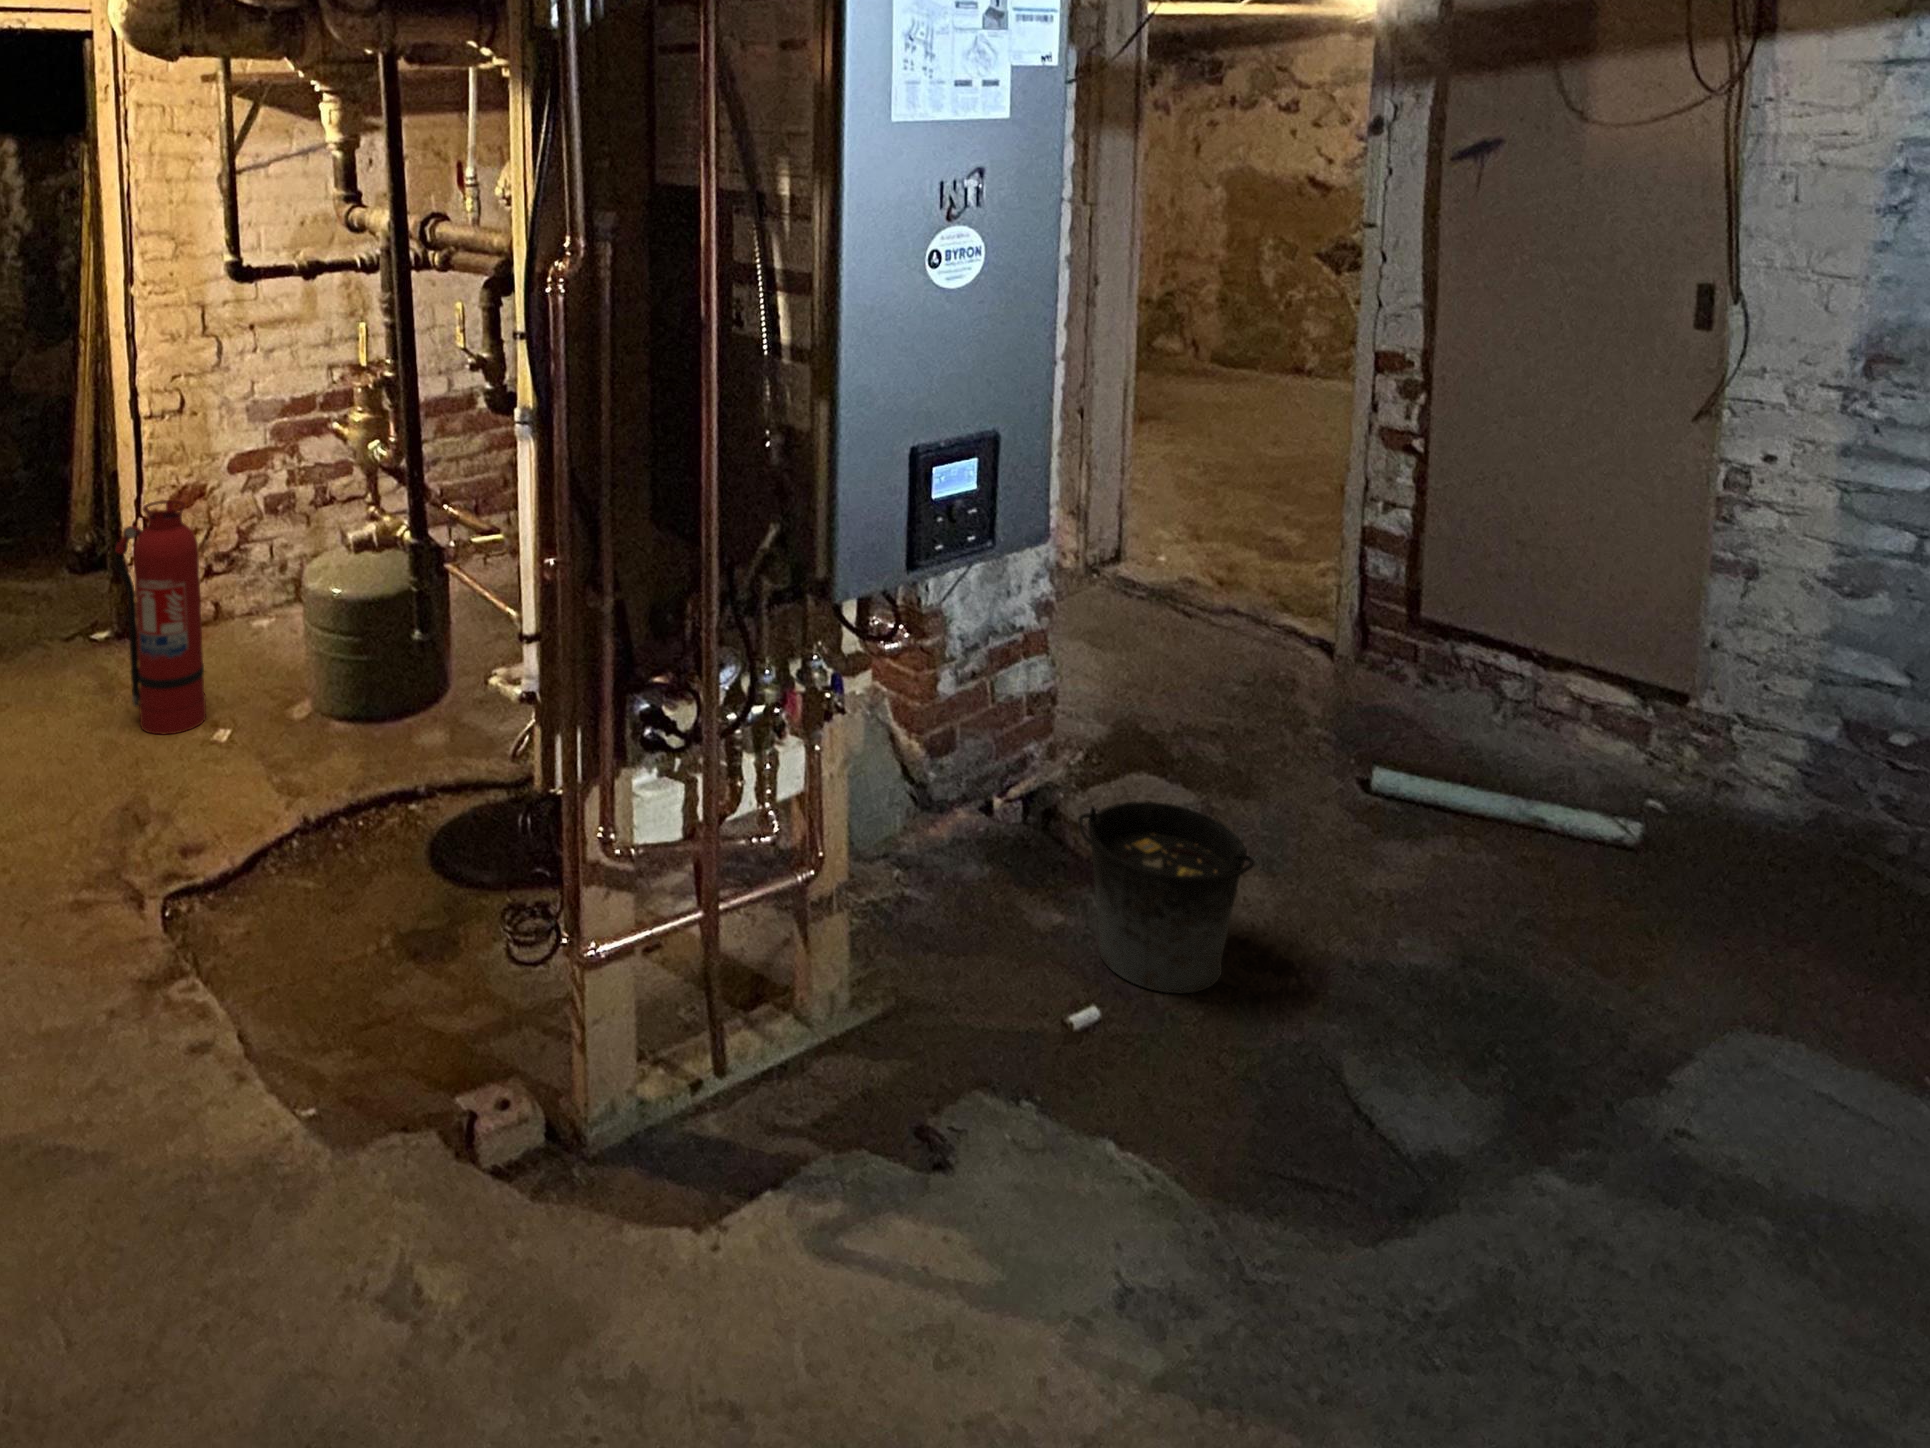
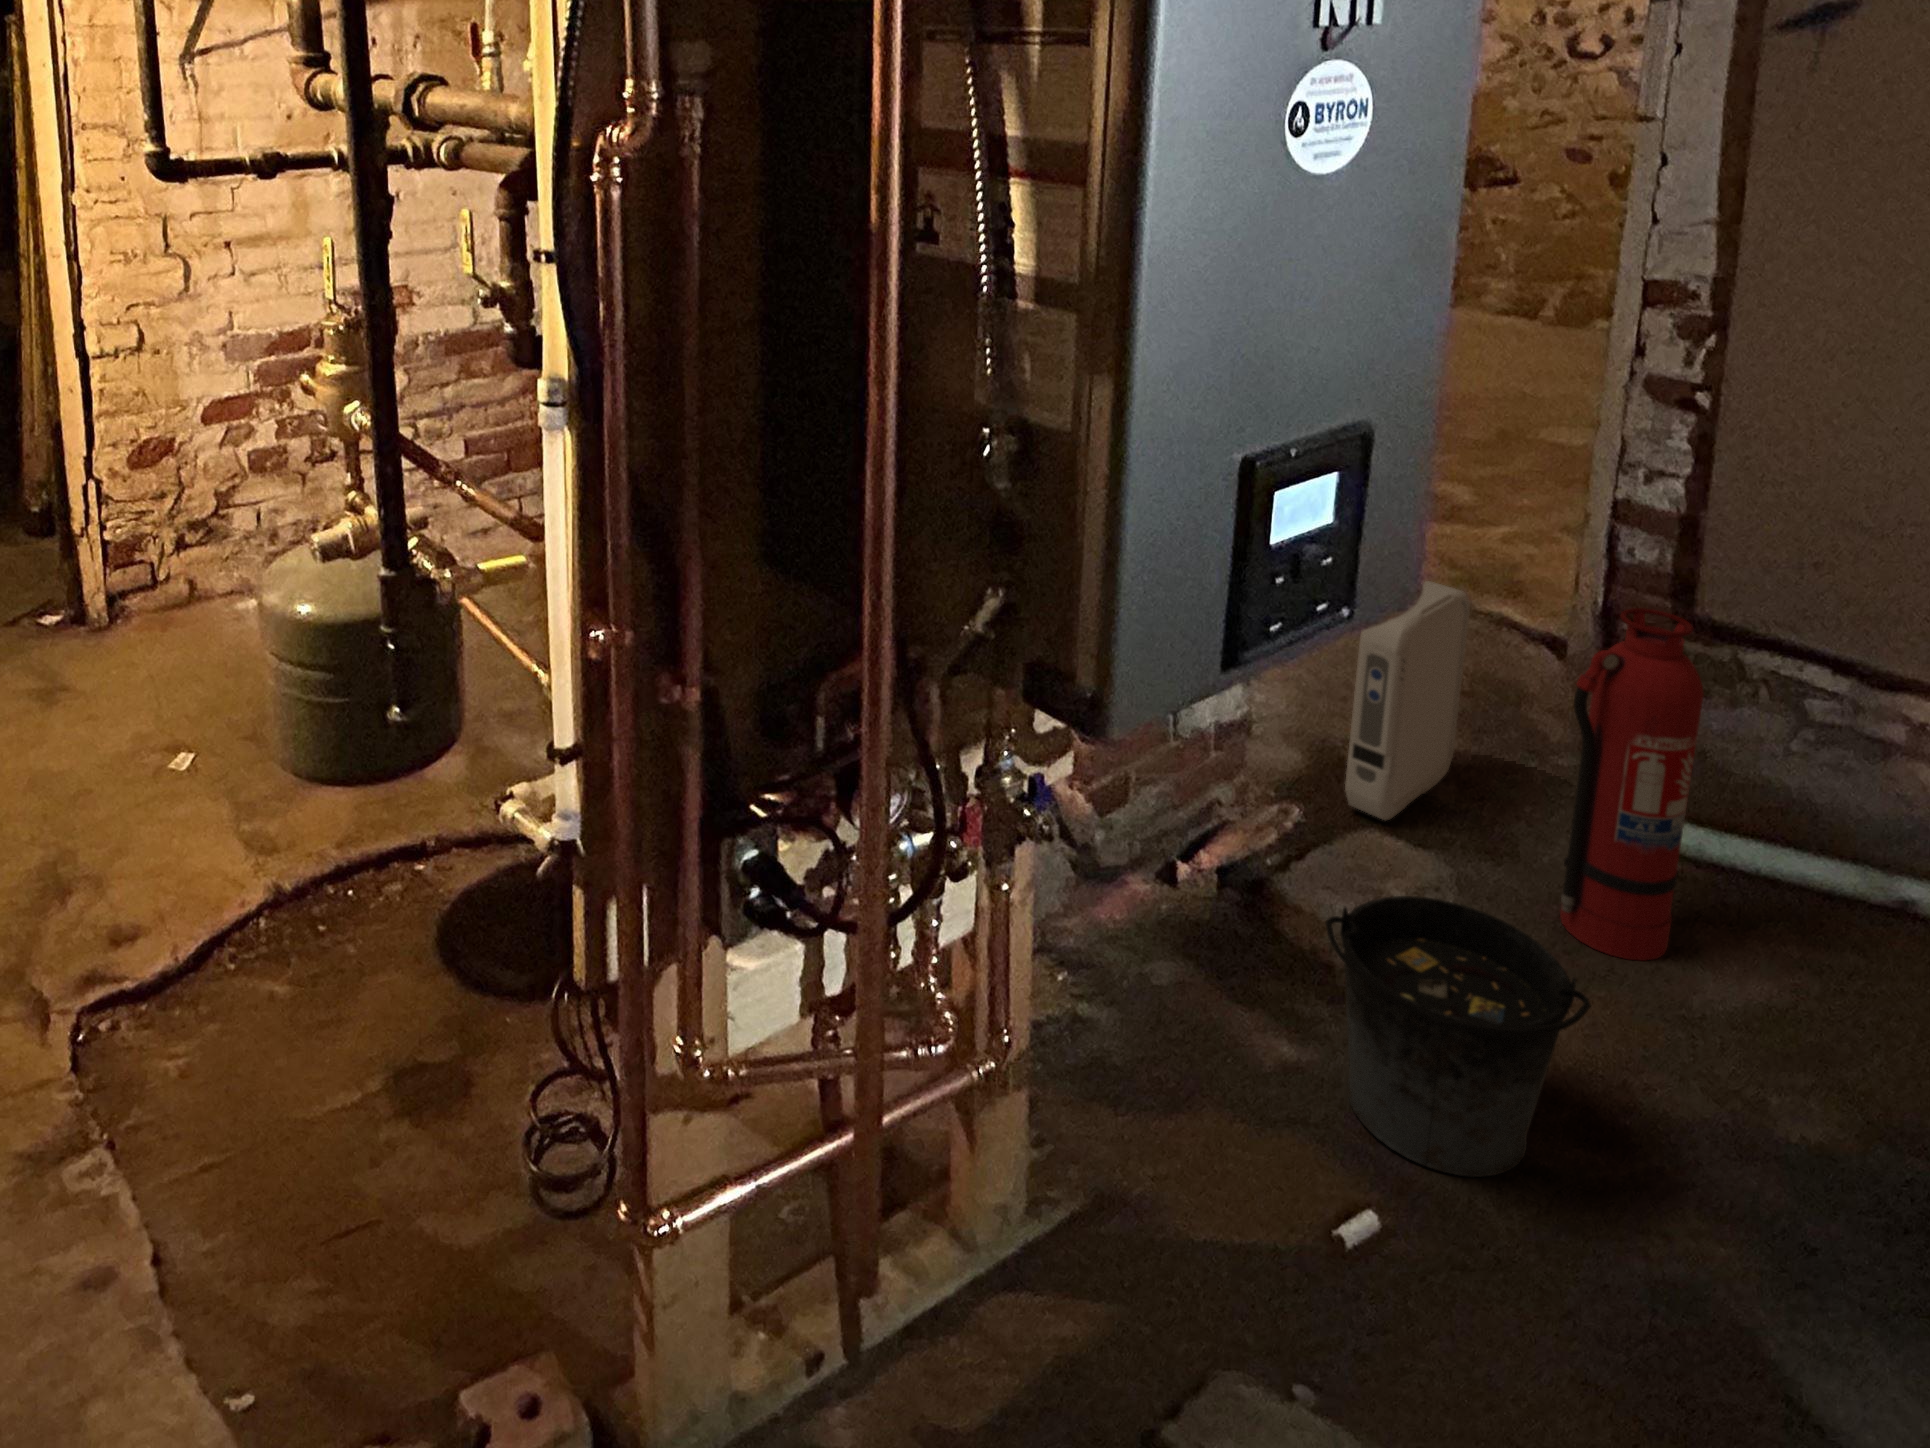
fire extinguisher: present [115,500,206,734] -> present [1560,608,1704,961]
air purifier: none [1134,587,1231,773] -> present [1345,581,1470,820]

